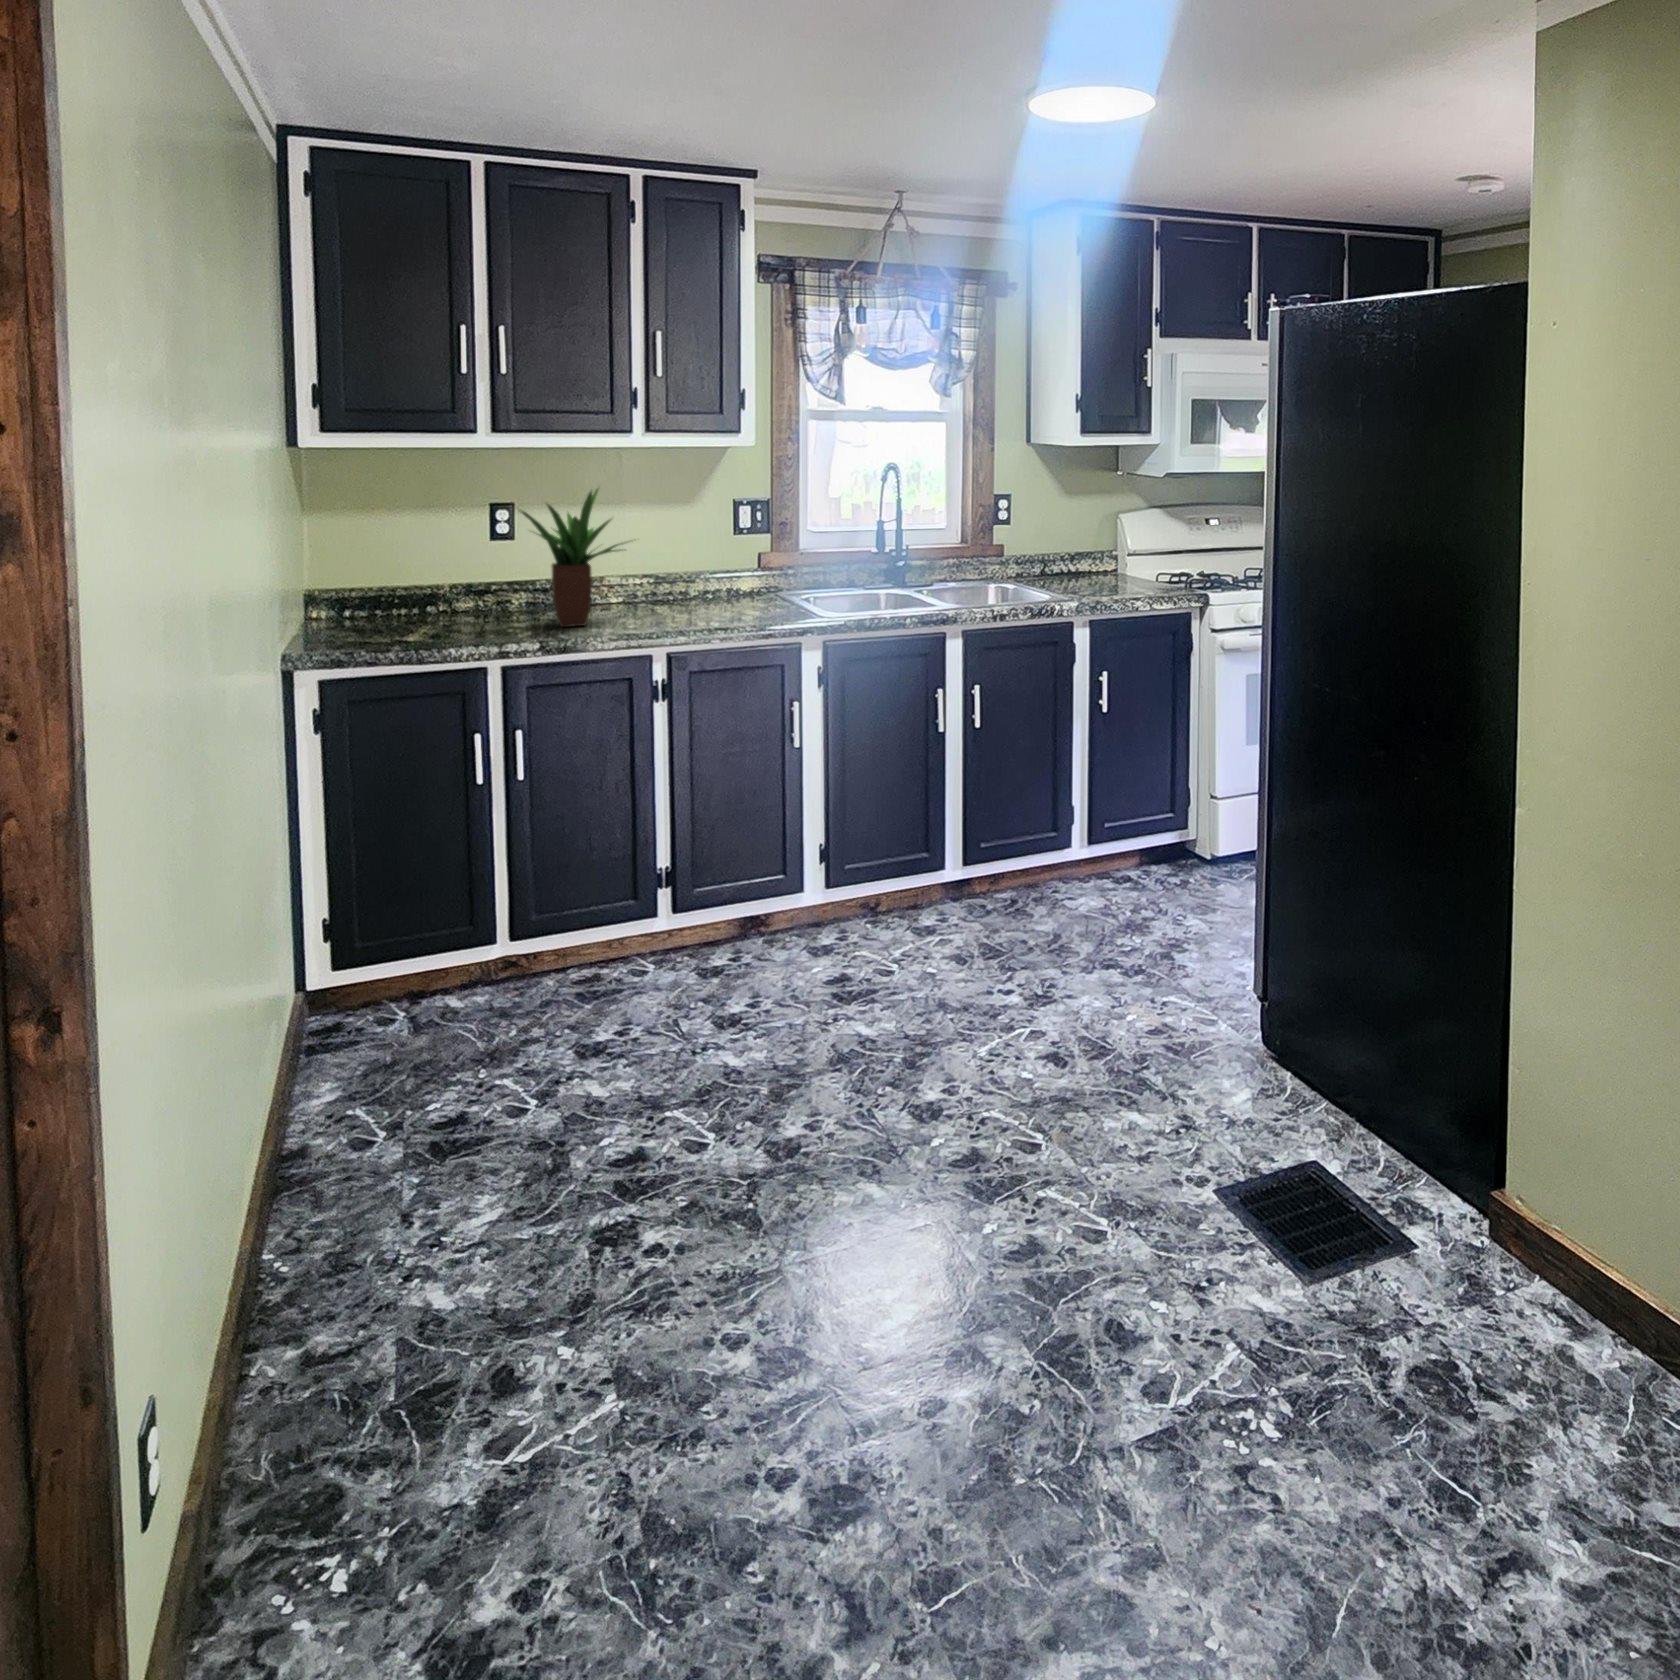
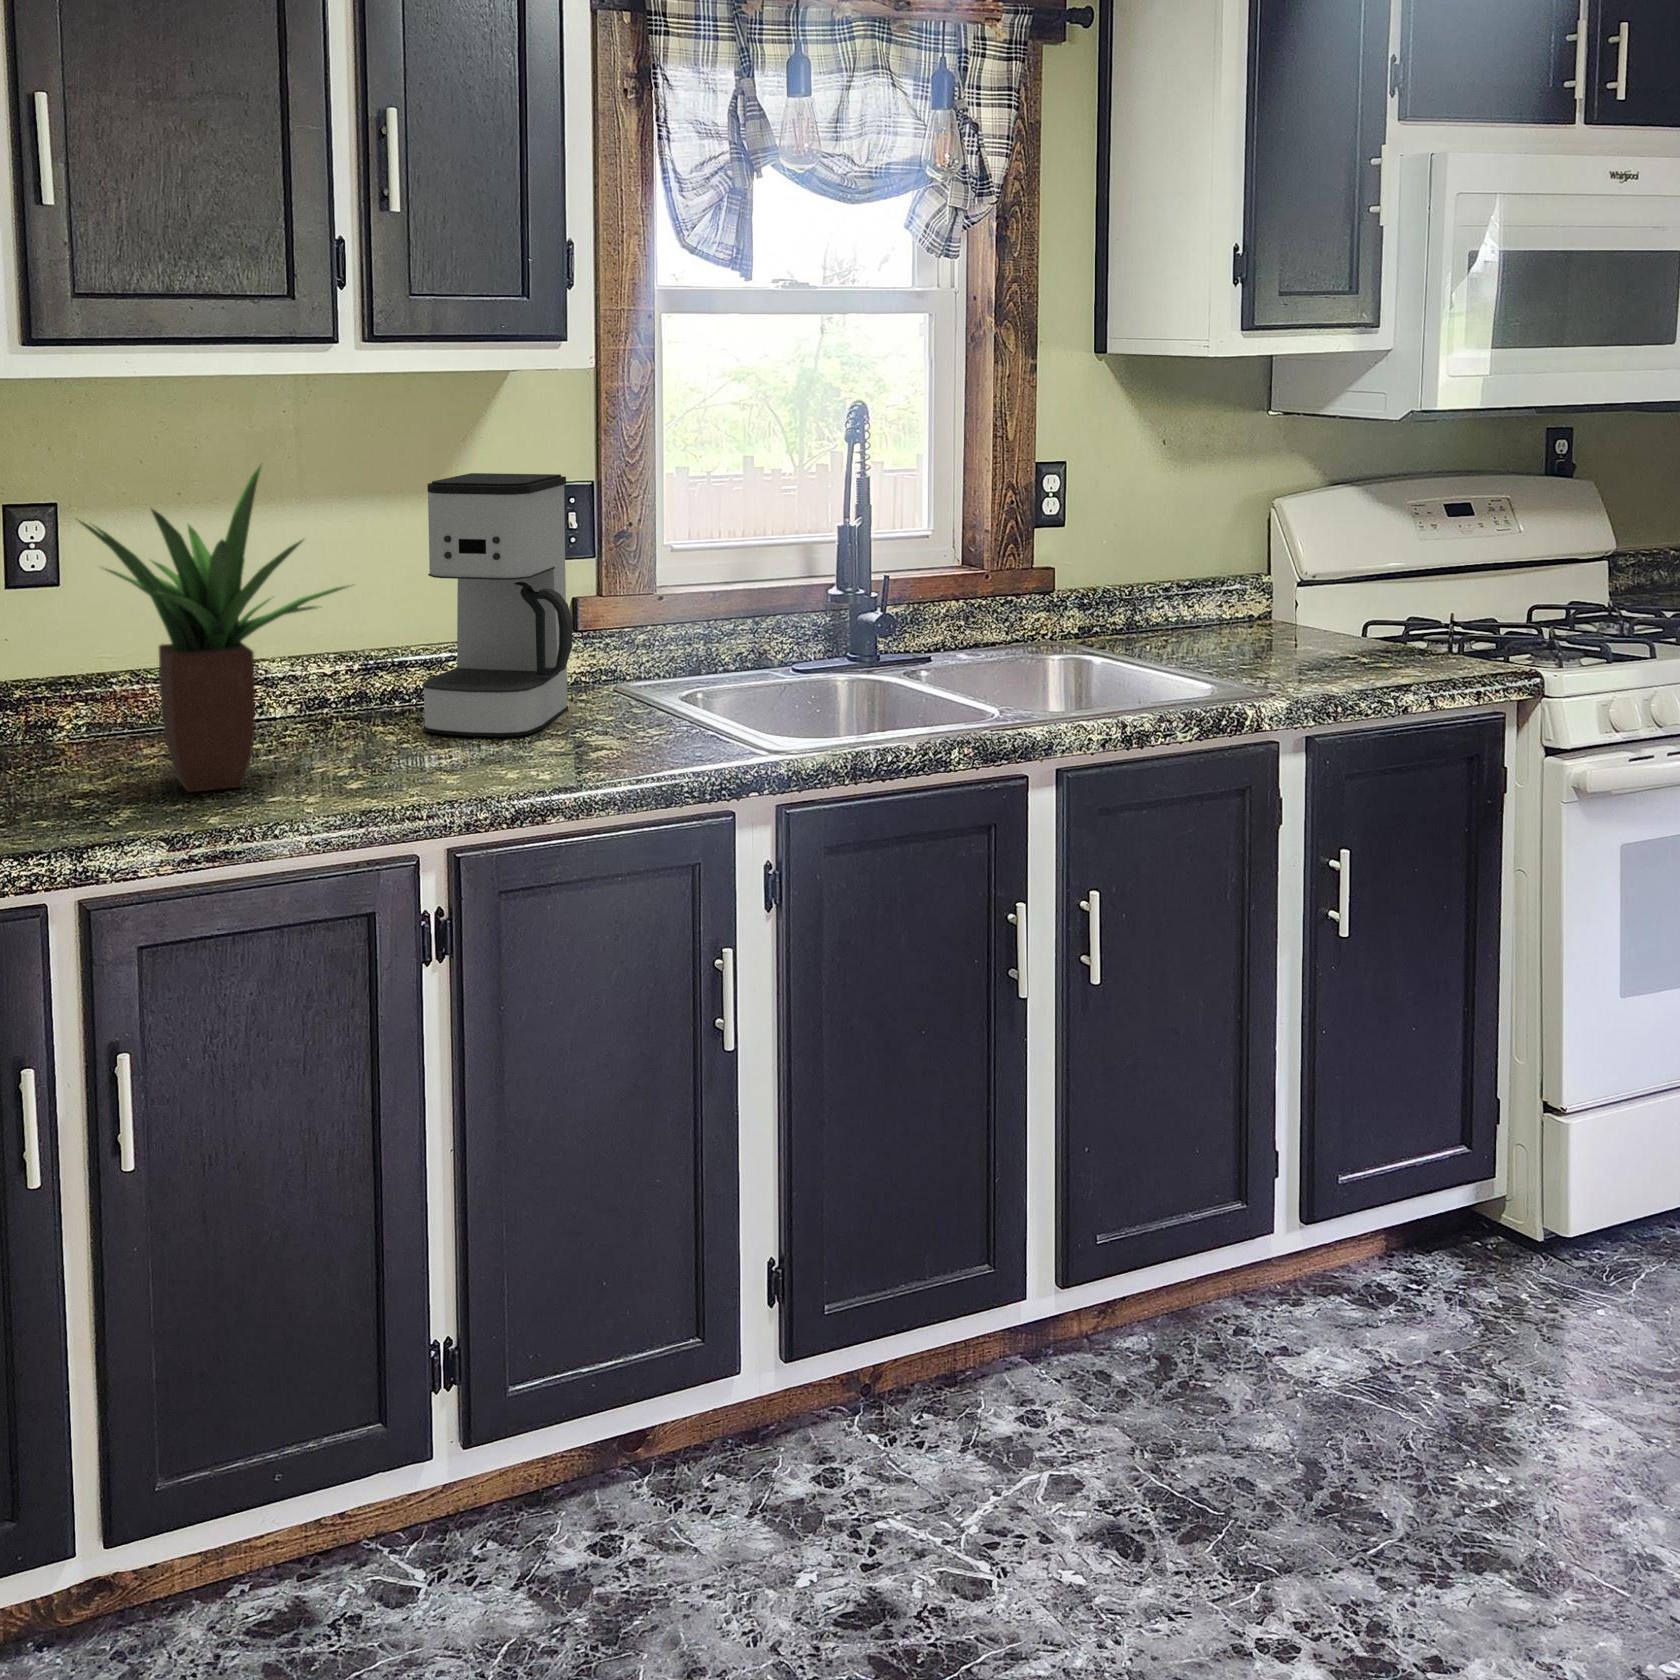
coffee maker: none [677,494,749,611] -> present [422,473,573,737]

